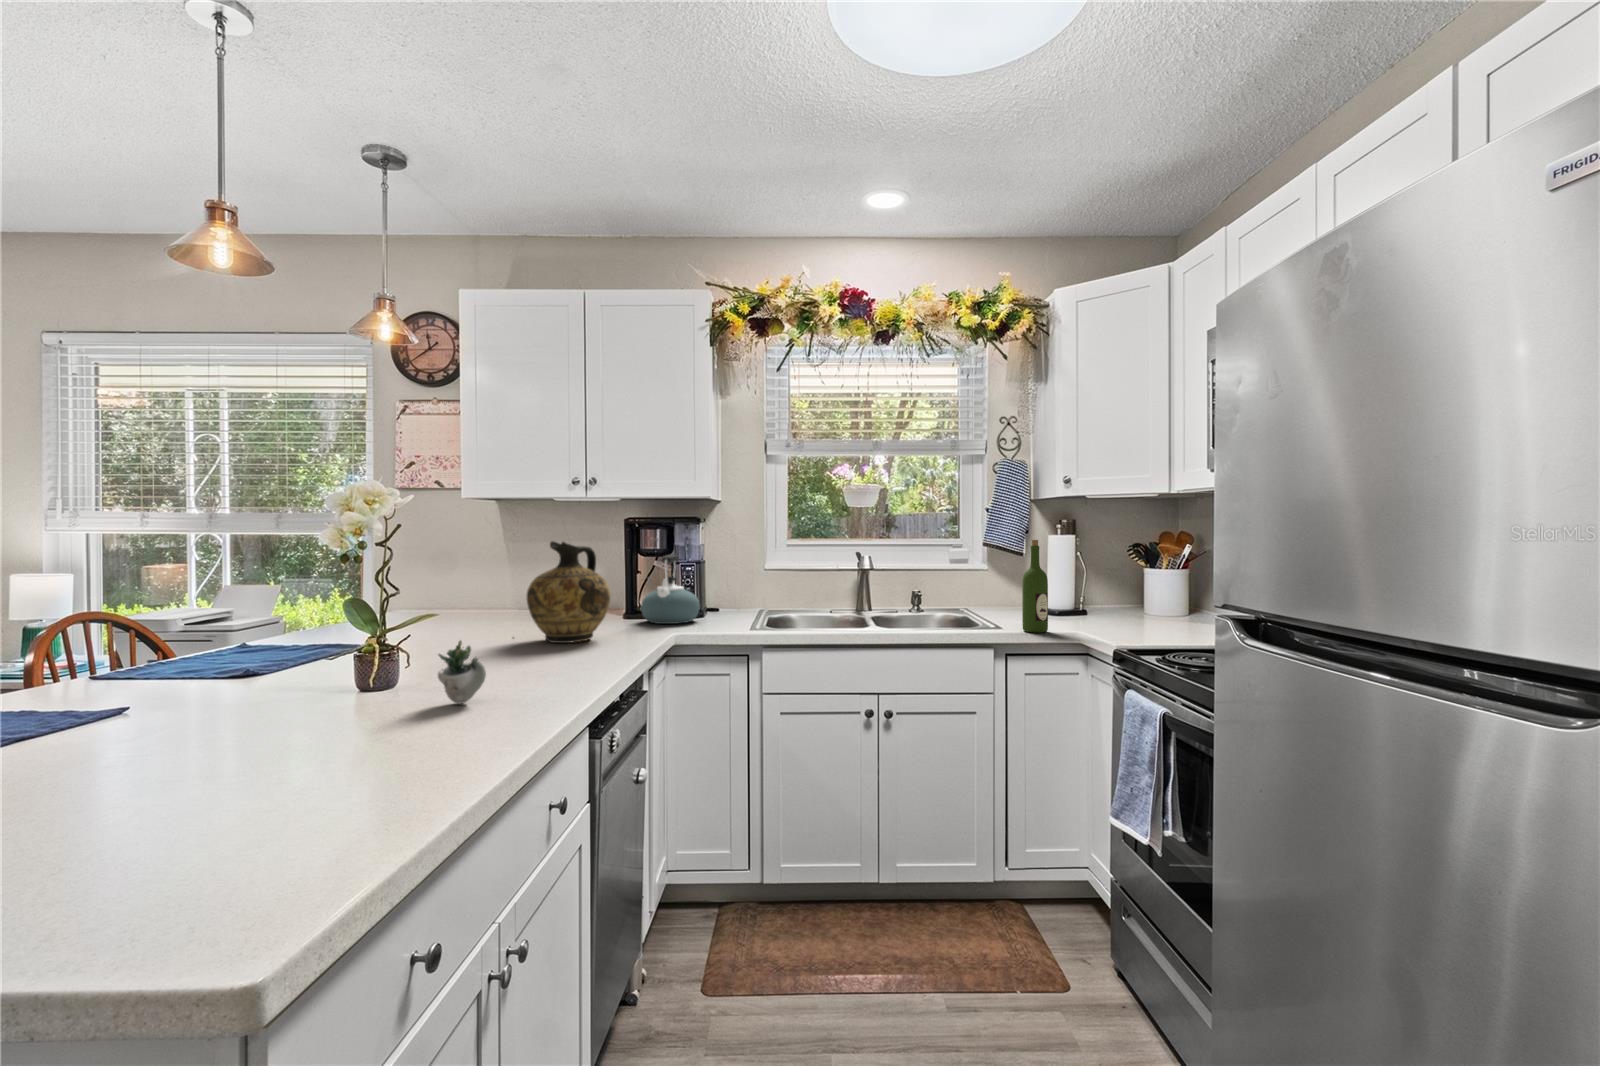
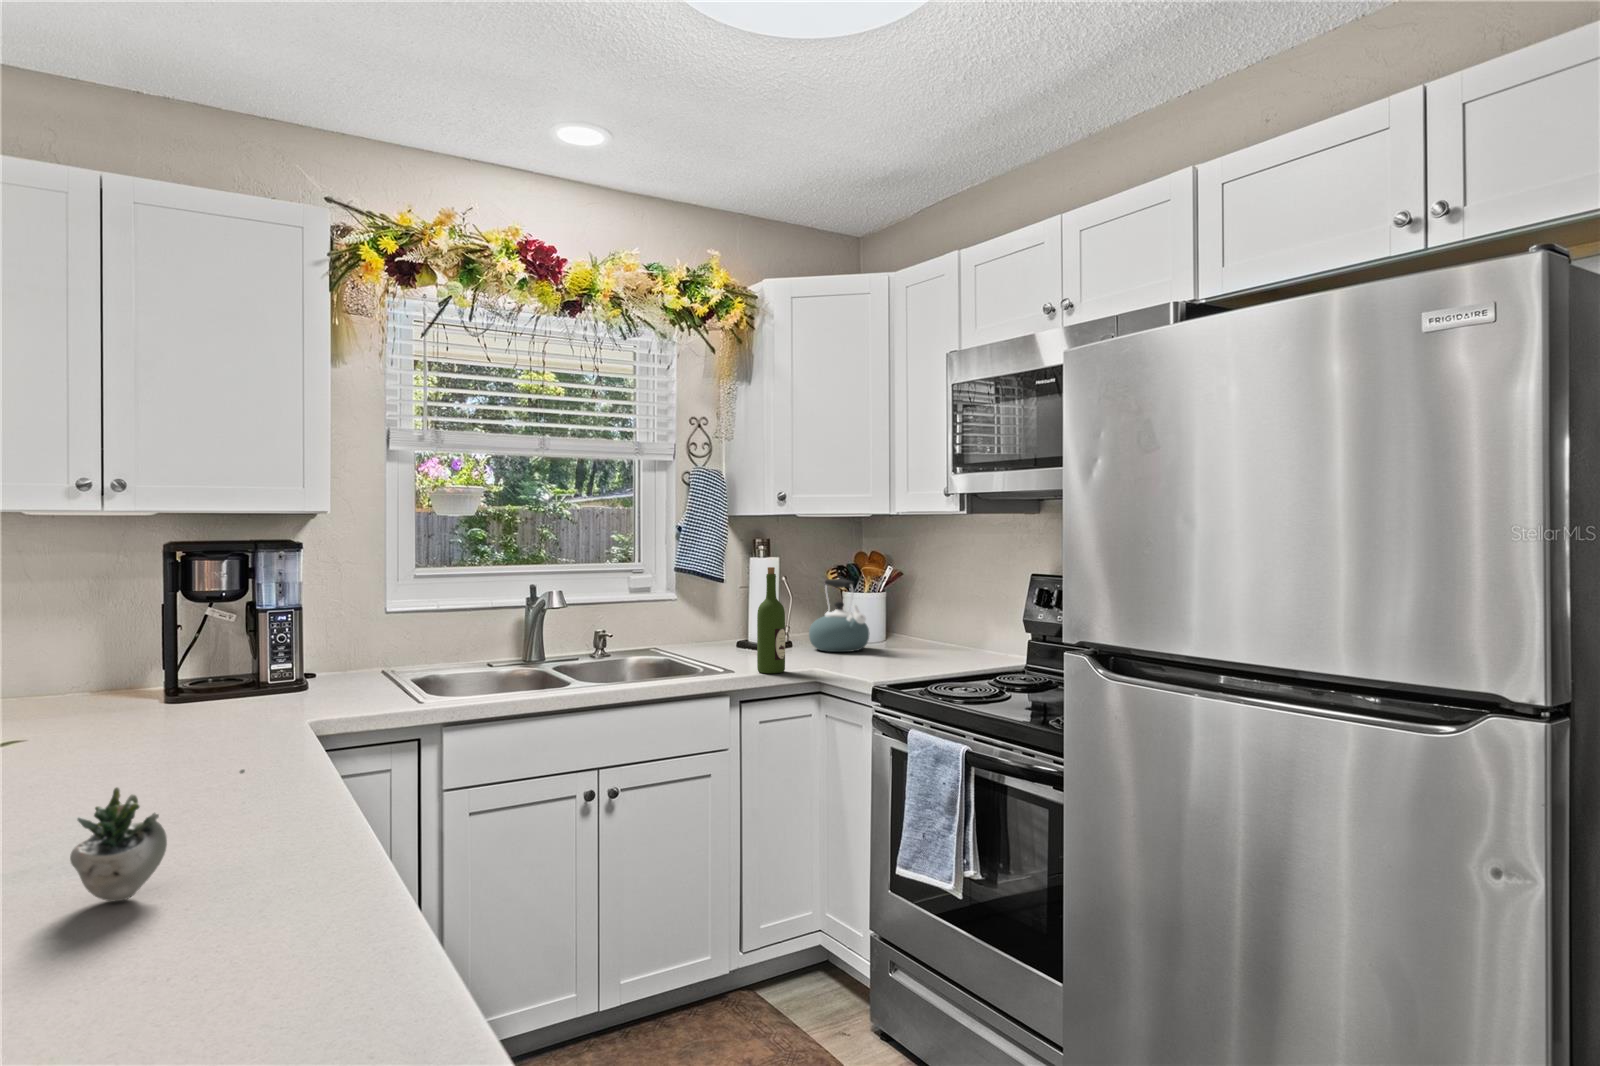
ceramic jug: present [527,541,610,643] -> none [50,589,214,759]
kettle: present [641,555,700,624] -> present [809,579,869,652]

